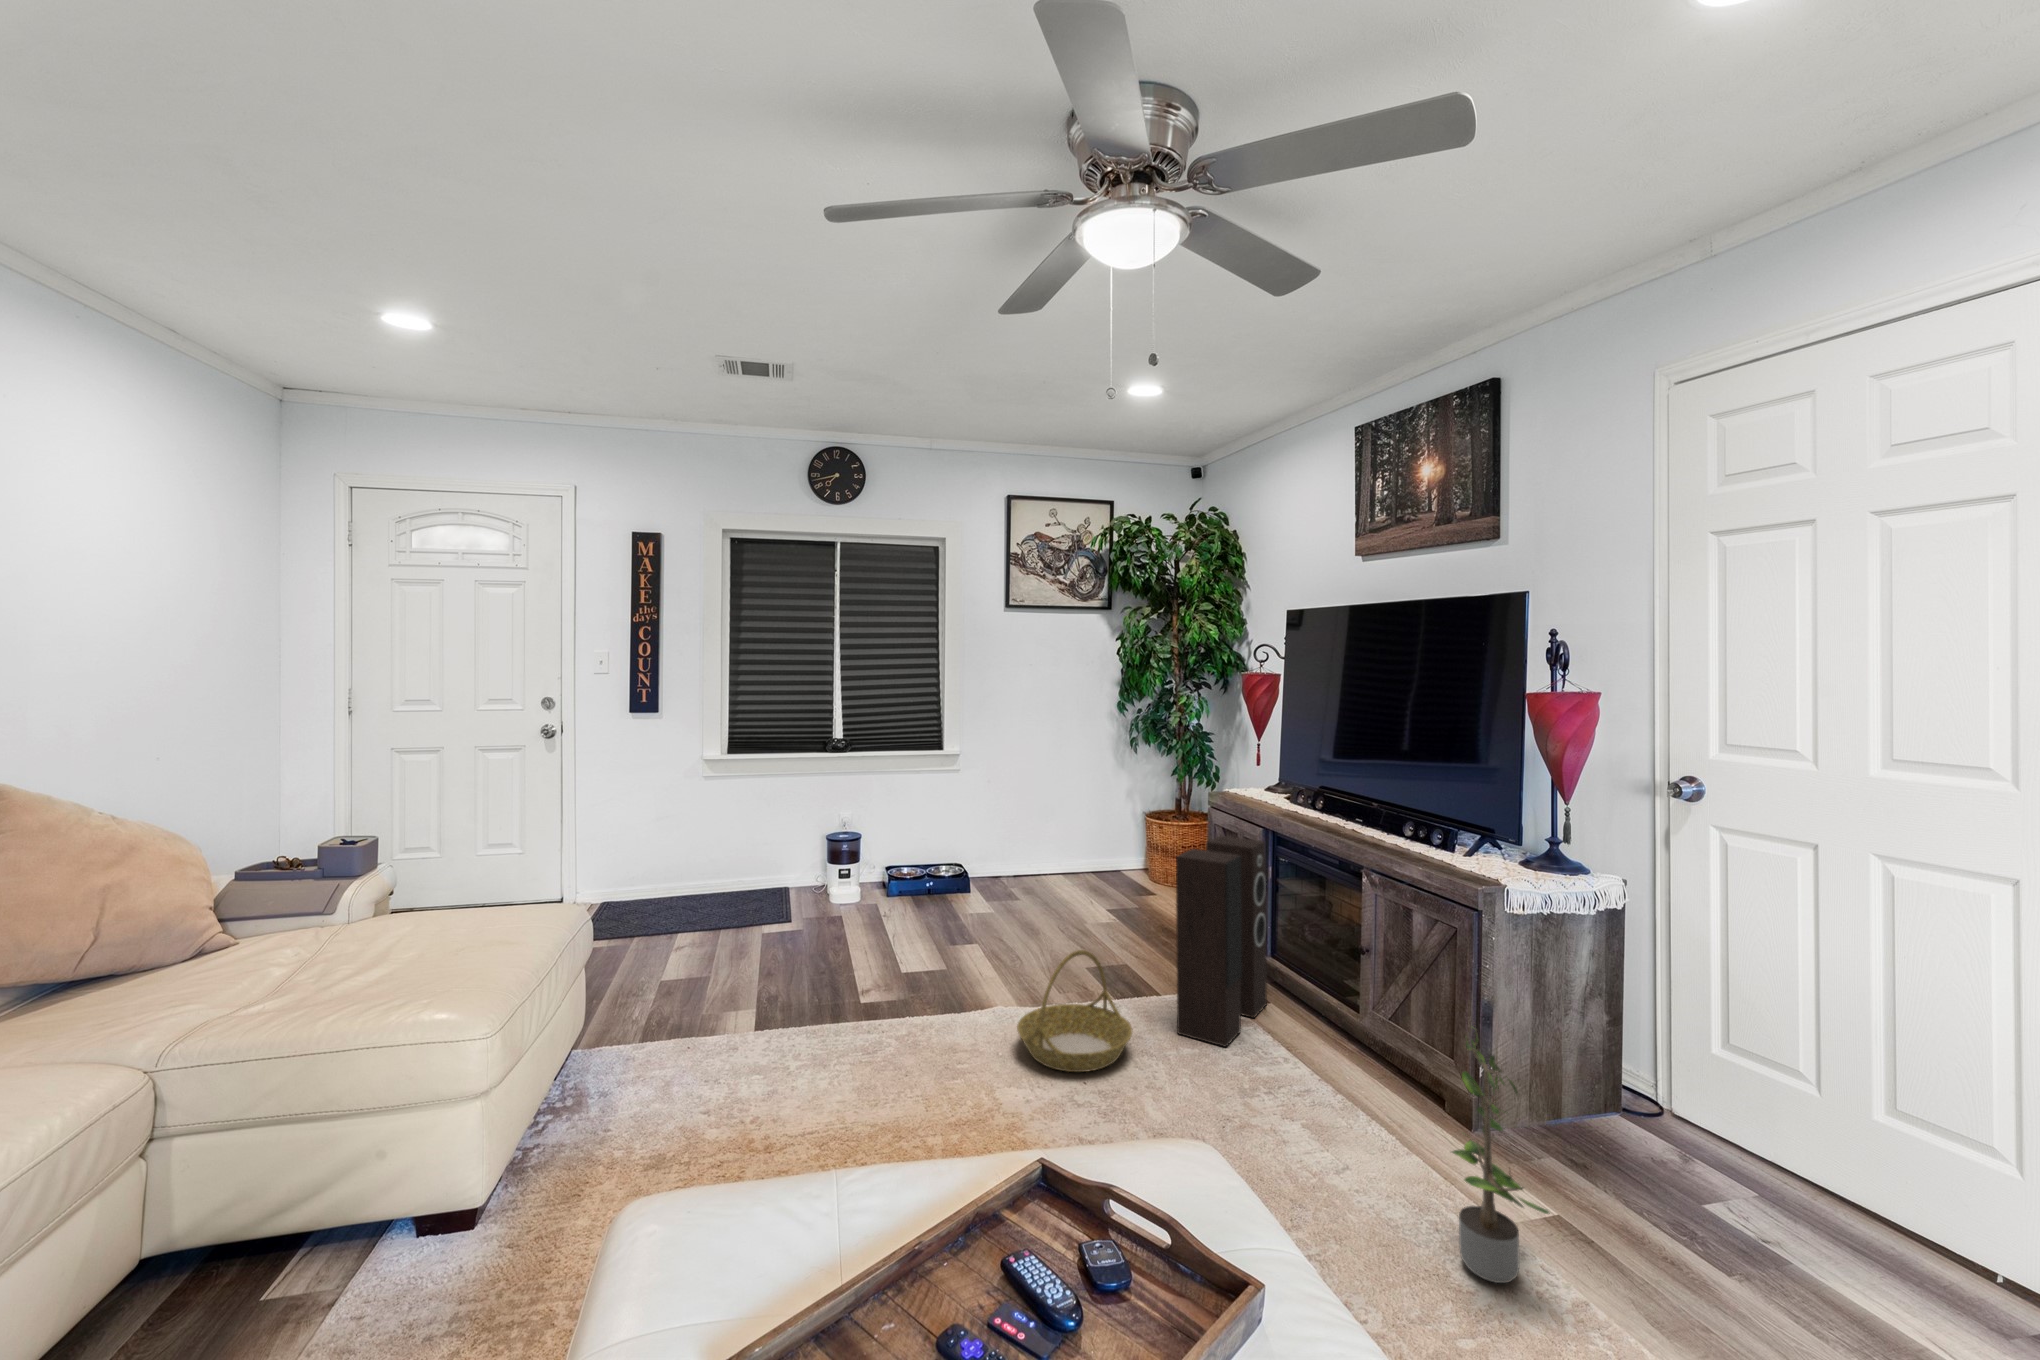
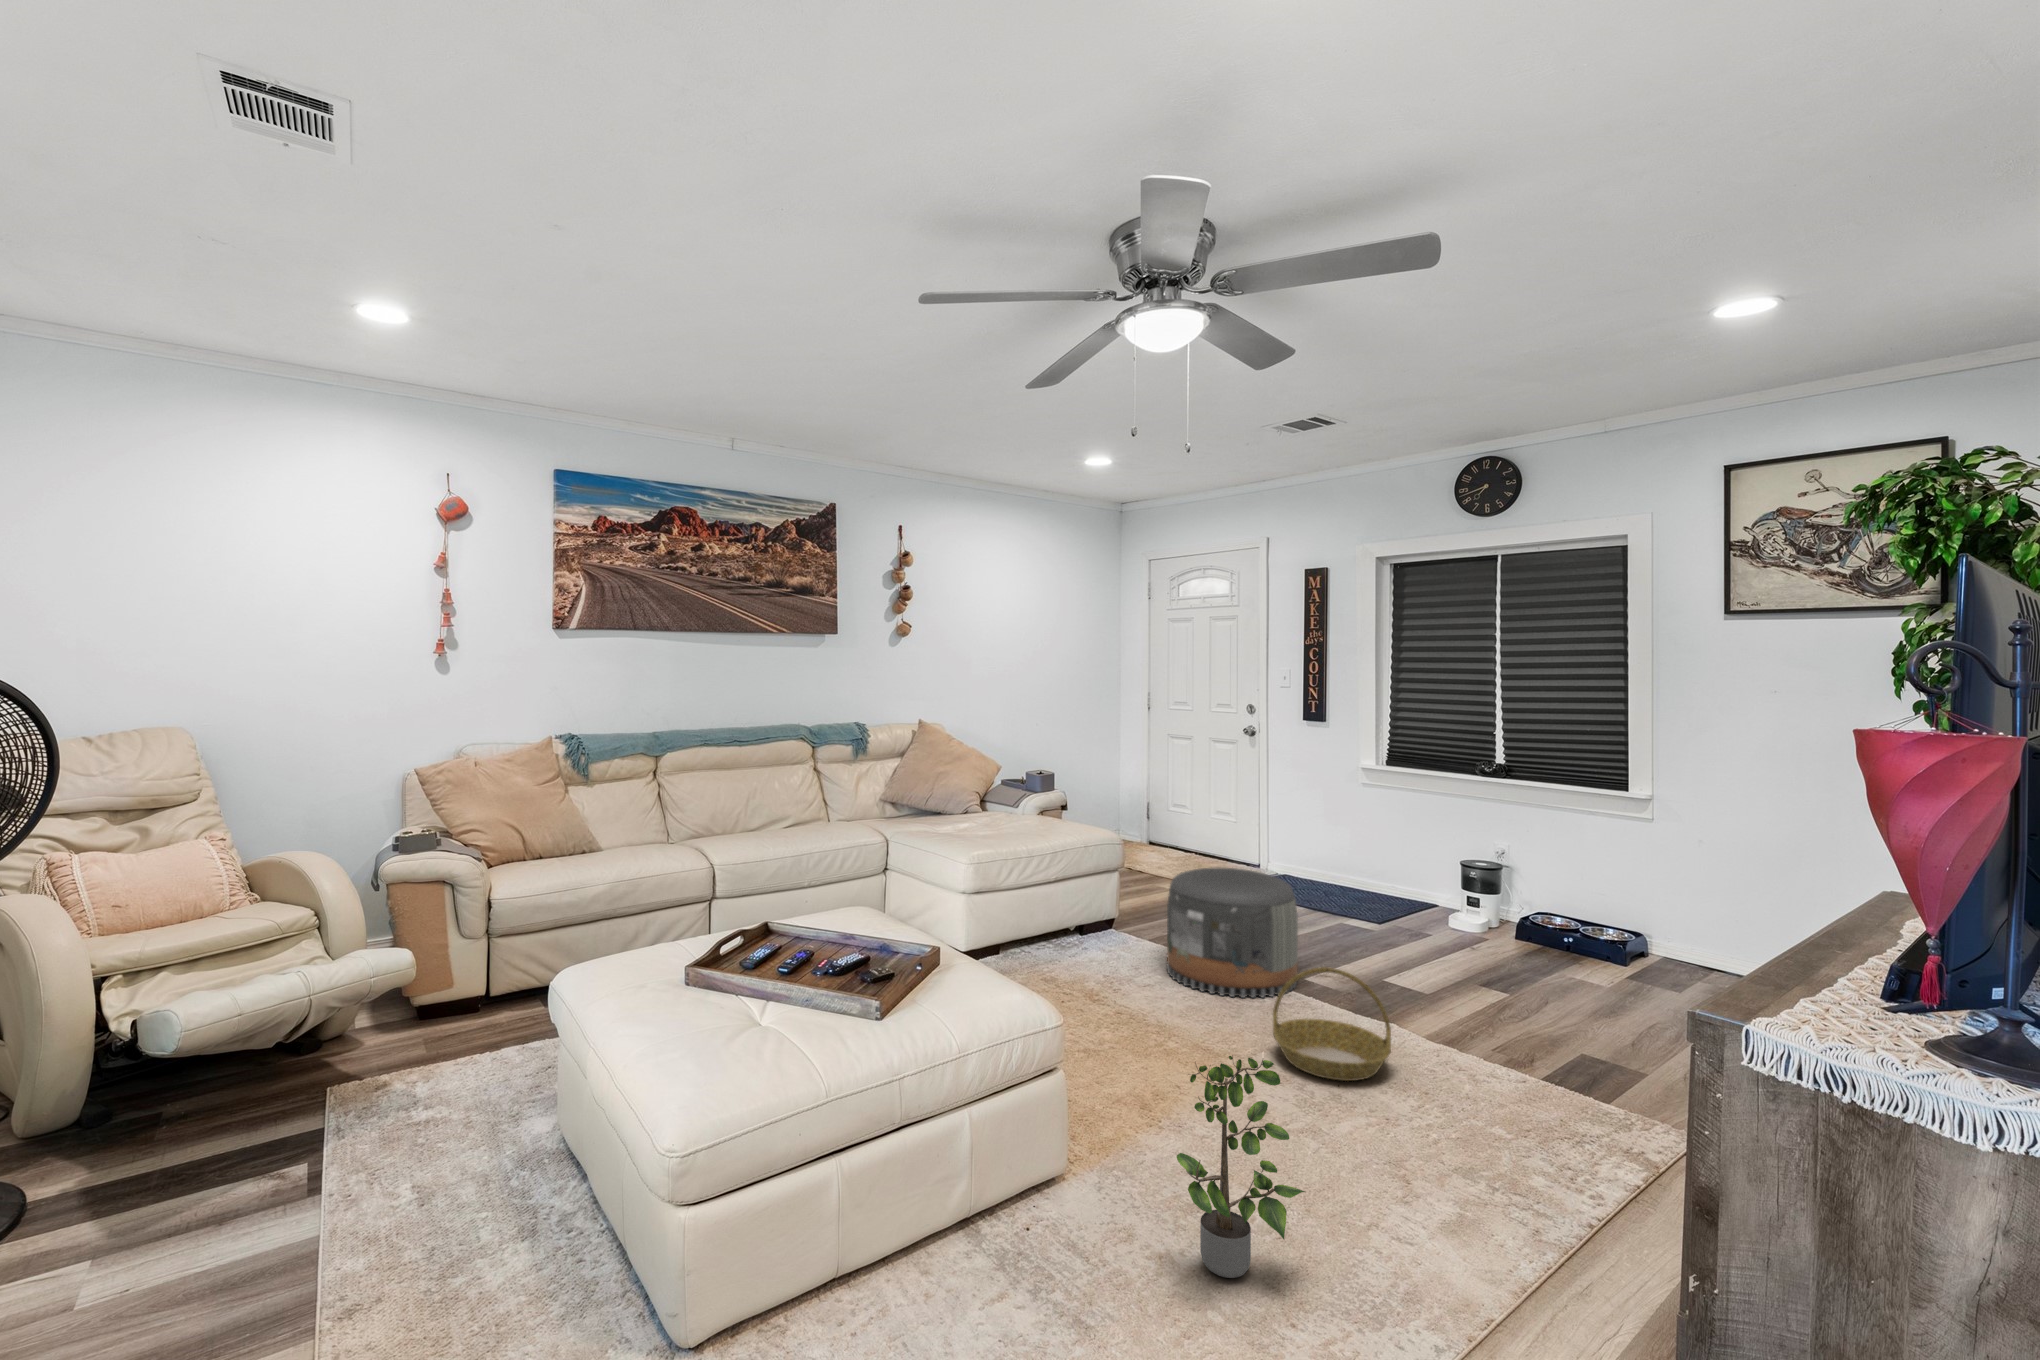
speaker: present [1176,836,1267,1047] -> none [1446,911,1622,1157]
pouf: none [746,890,907,1064] -> present [1167,868,1298,998]

